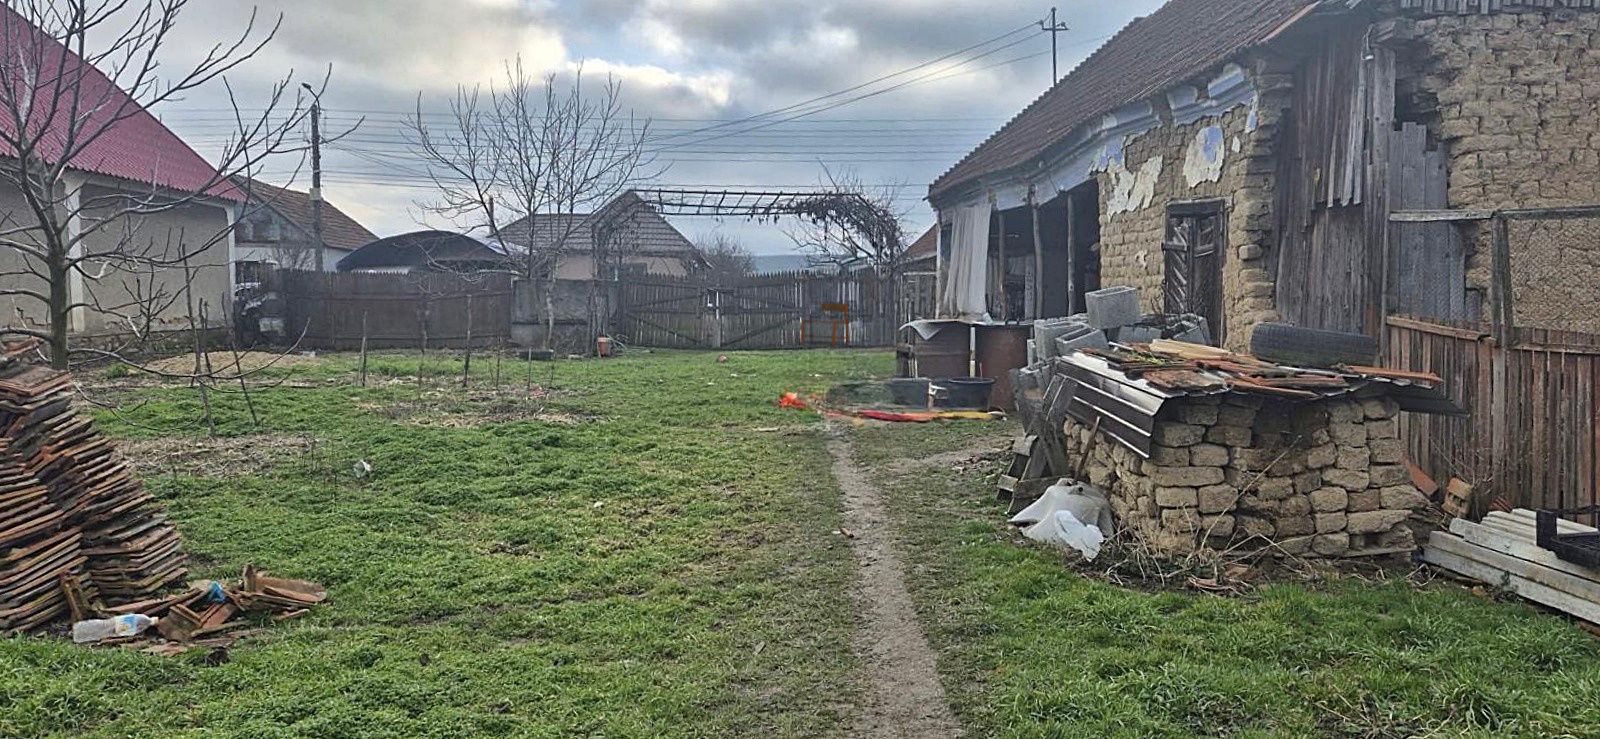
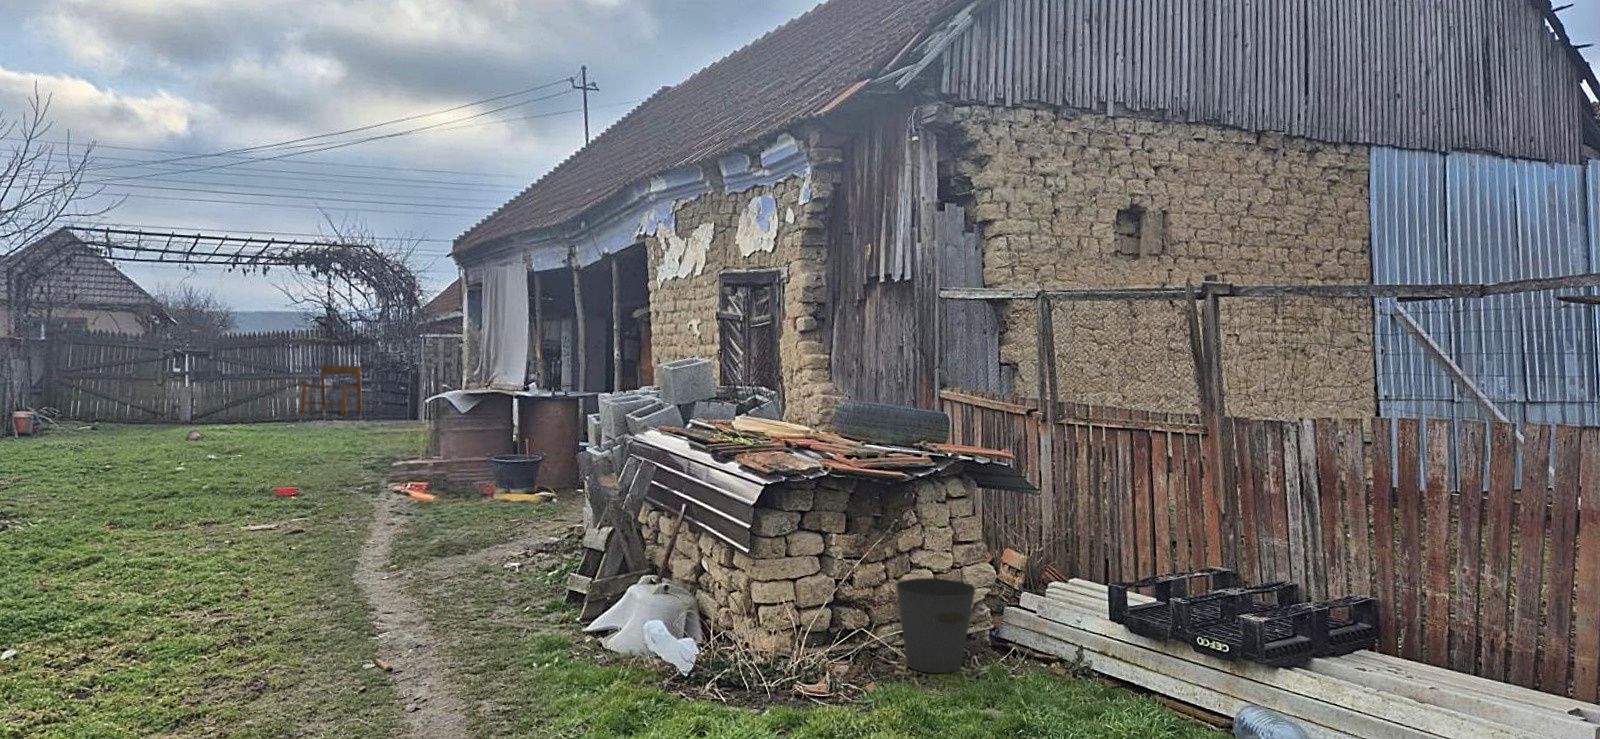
bucket: none [1300,495,1388,586] -> present [896,578,975,673]

